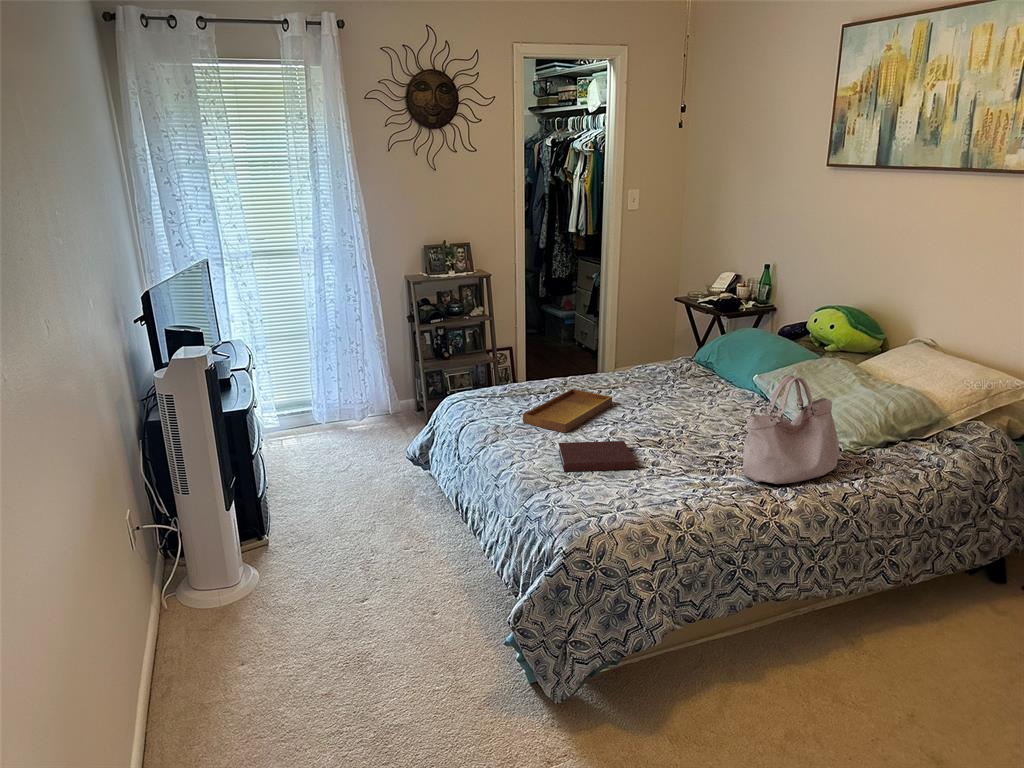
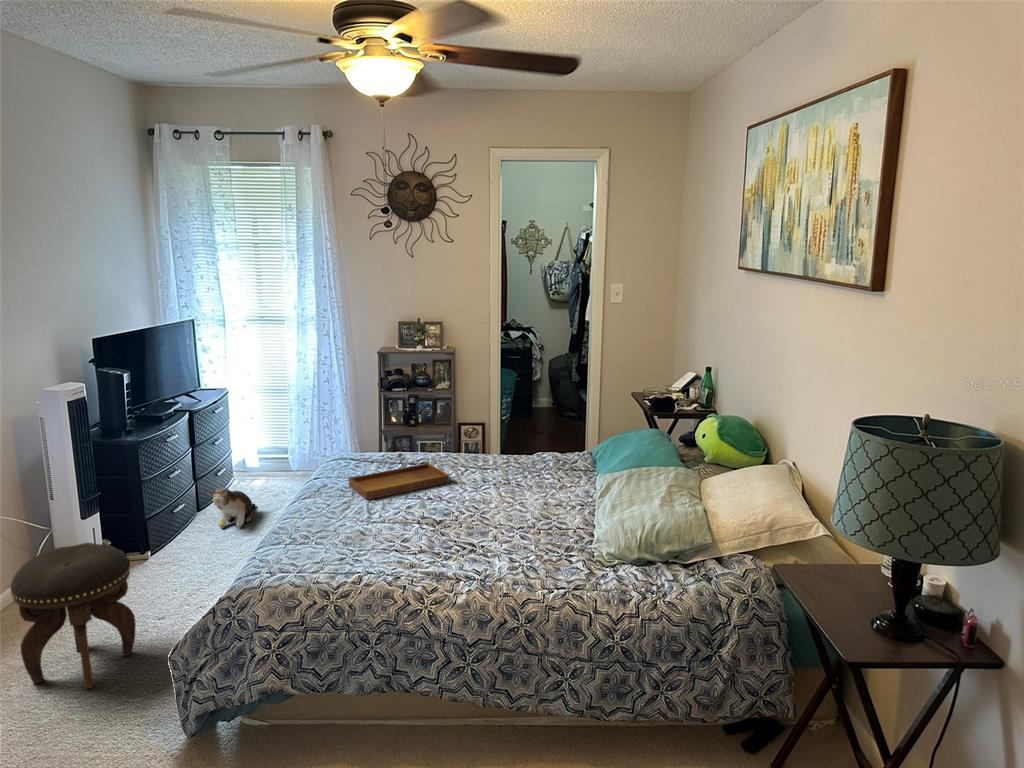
handbag: present [743,375,839,484] -> none [441,468,556,579]
notebook: present [559,441,635,472] -> none [308,506,391,540]
plush toy: none [298,450,333,496] -> present [207,487,256,528]
footstool: none [264,529,389,704] -> present [10,543,136,689]

